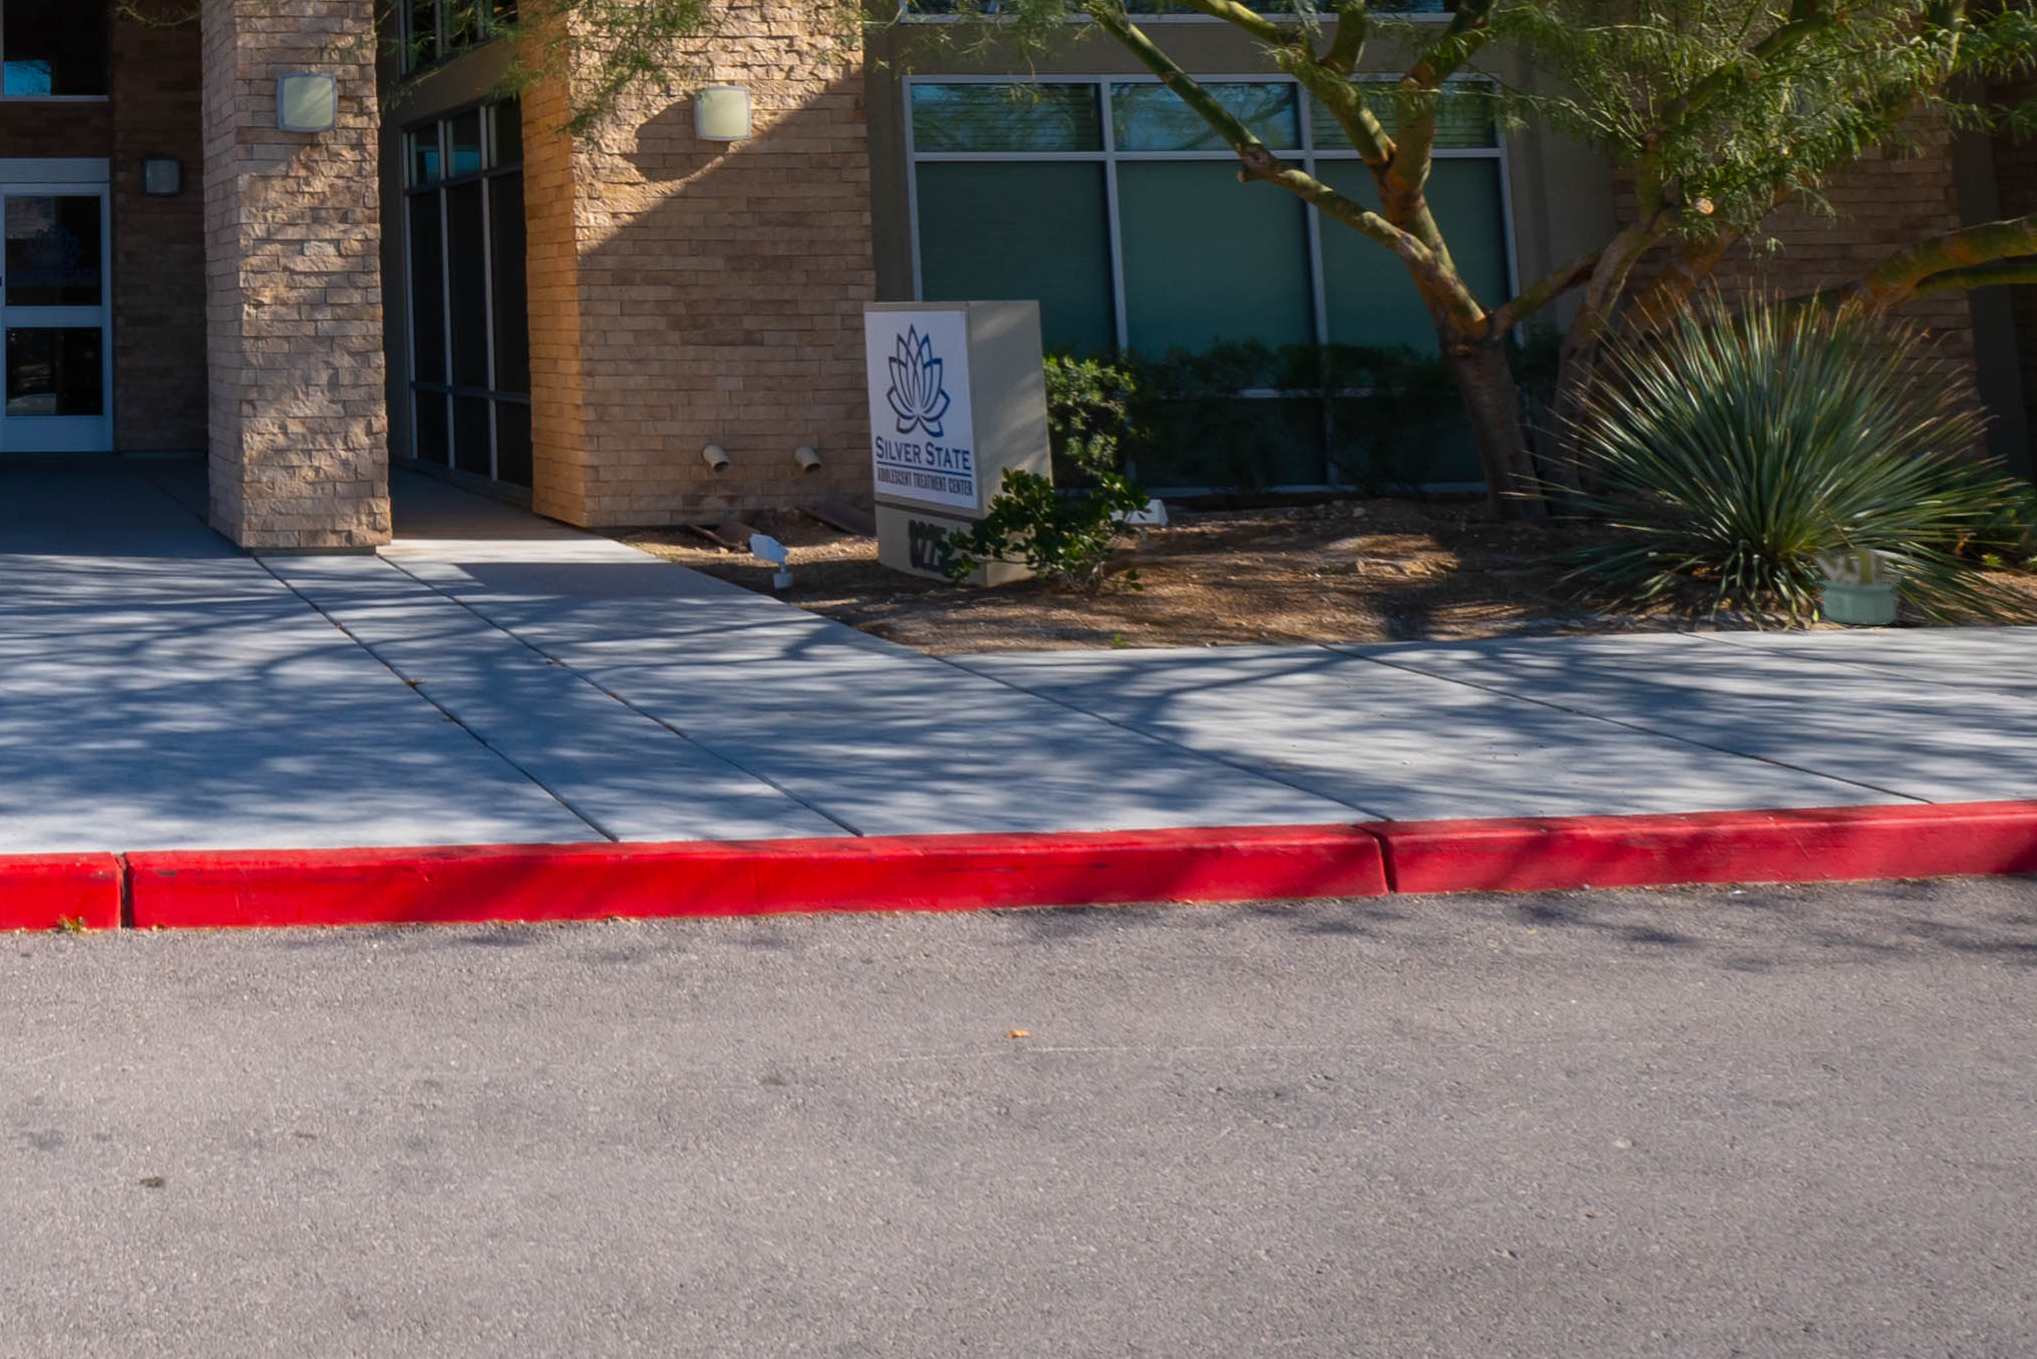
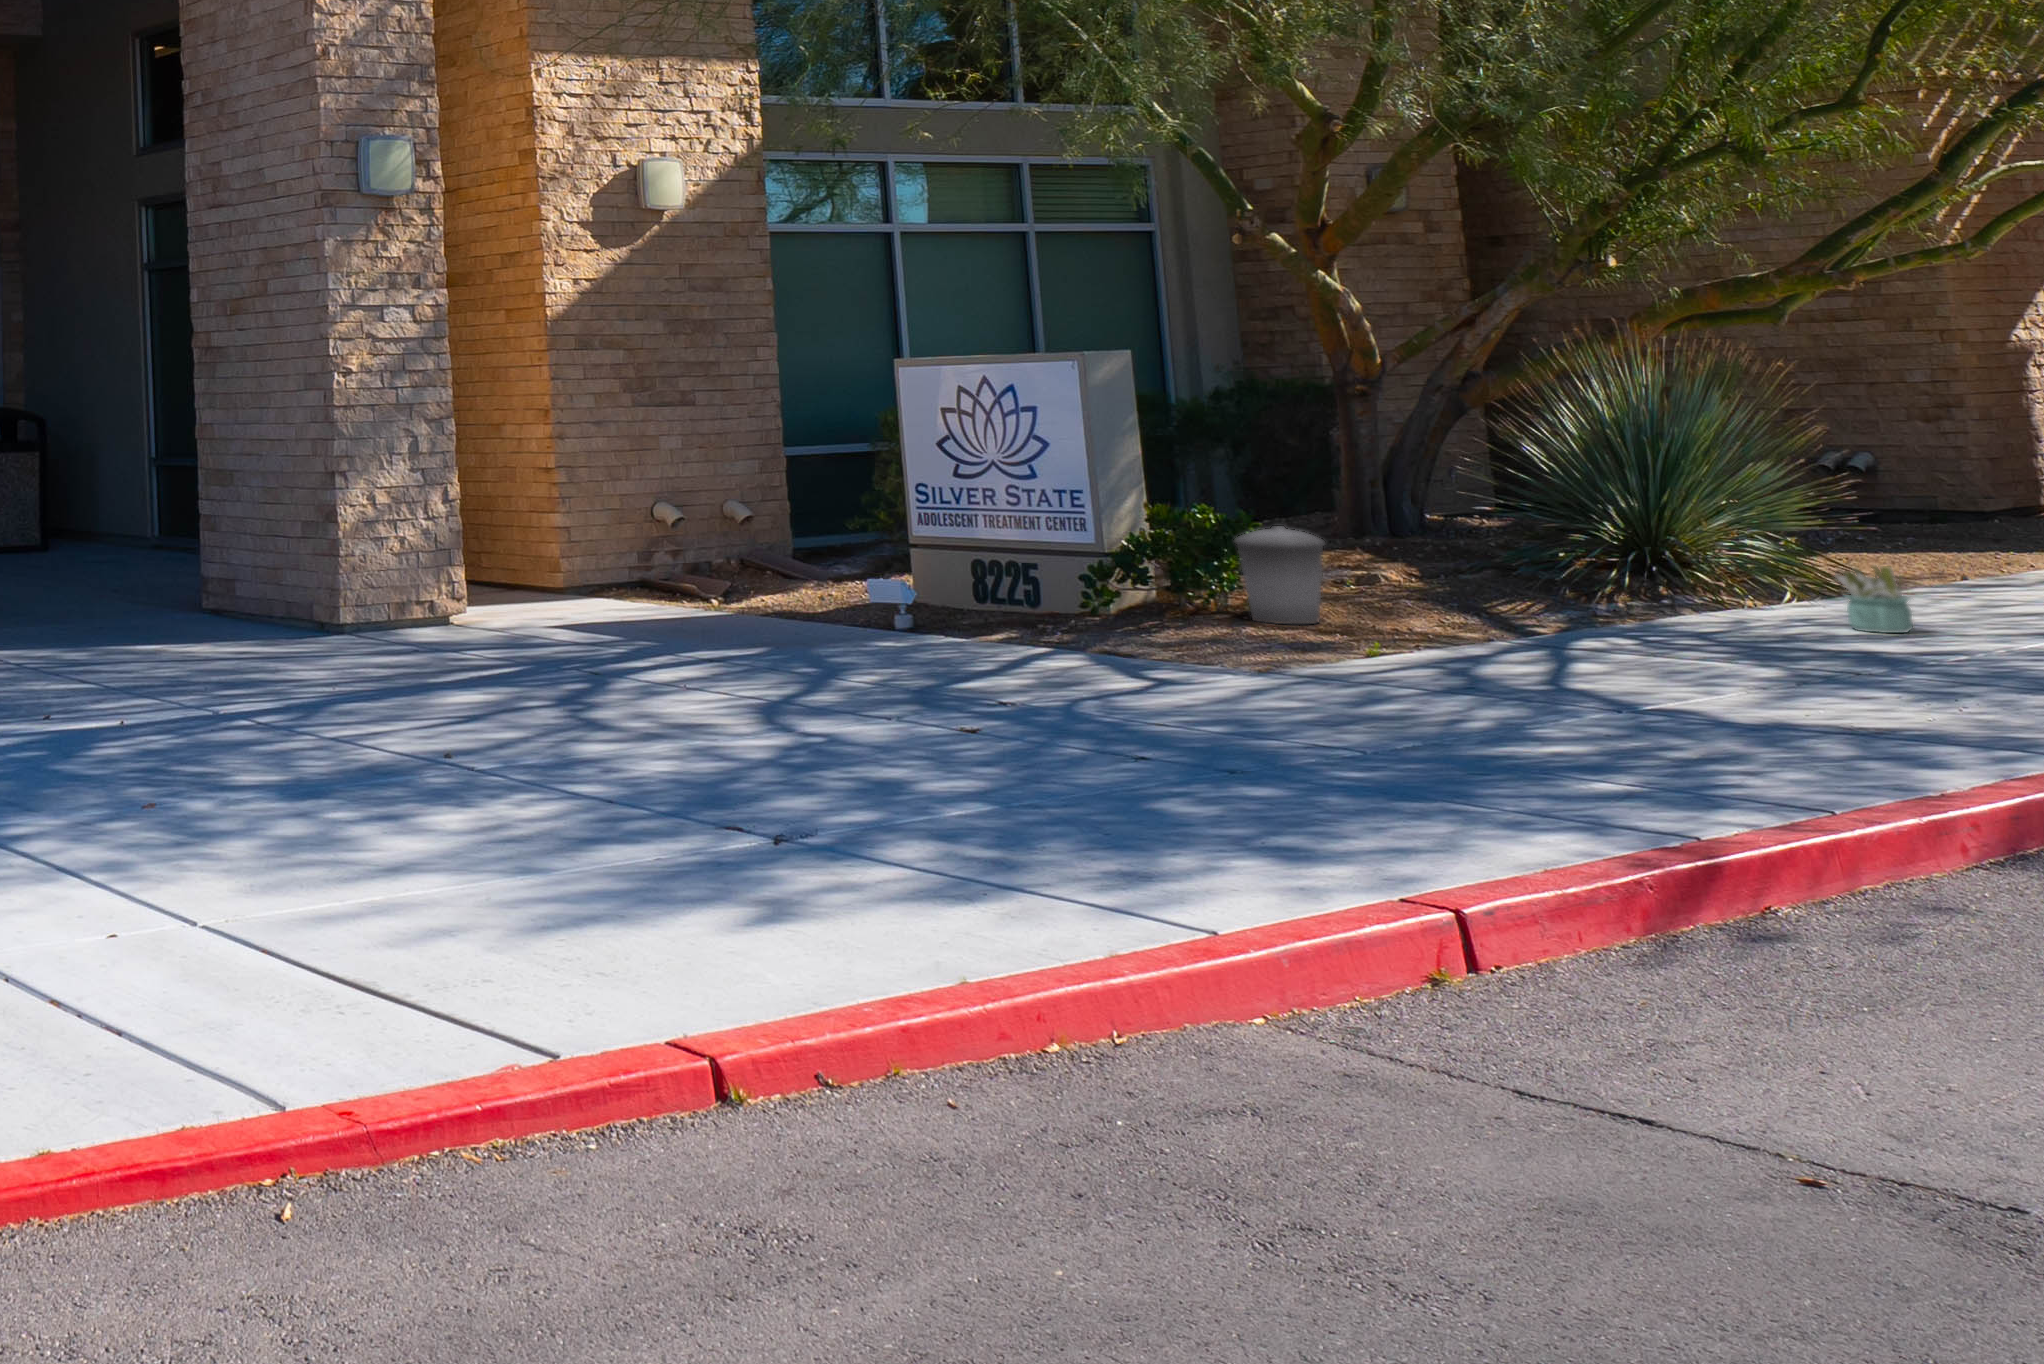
trash can: none [1115,477,1208,581] -> present [1235,526,1324,624]

